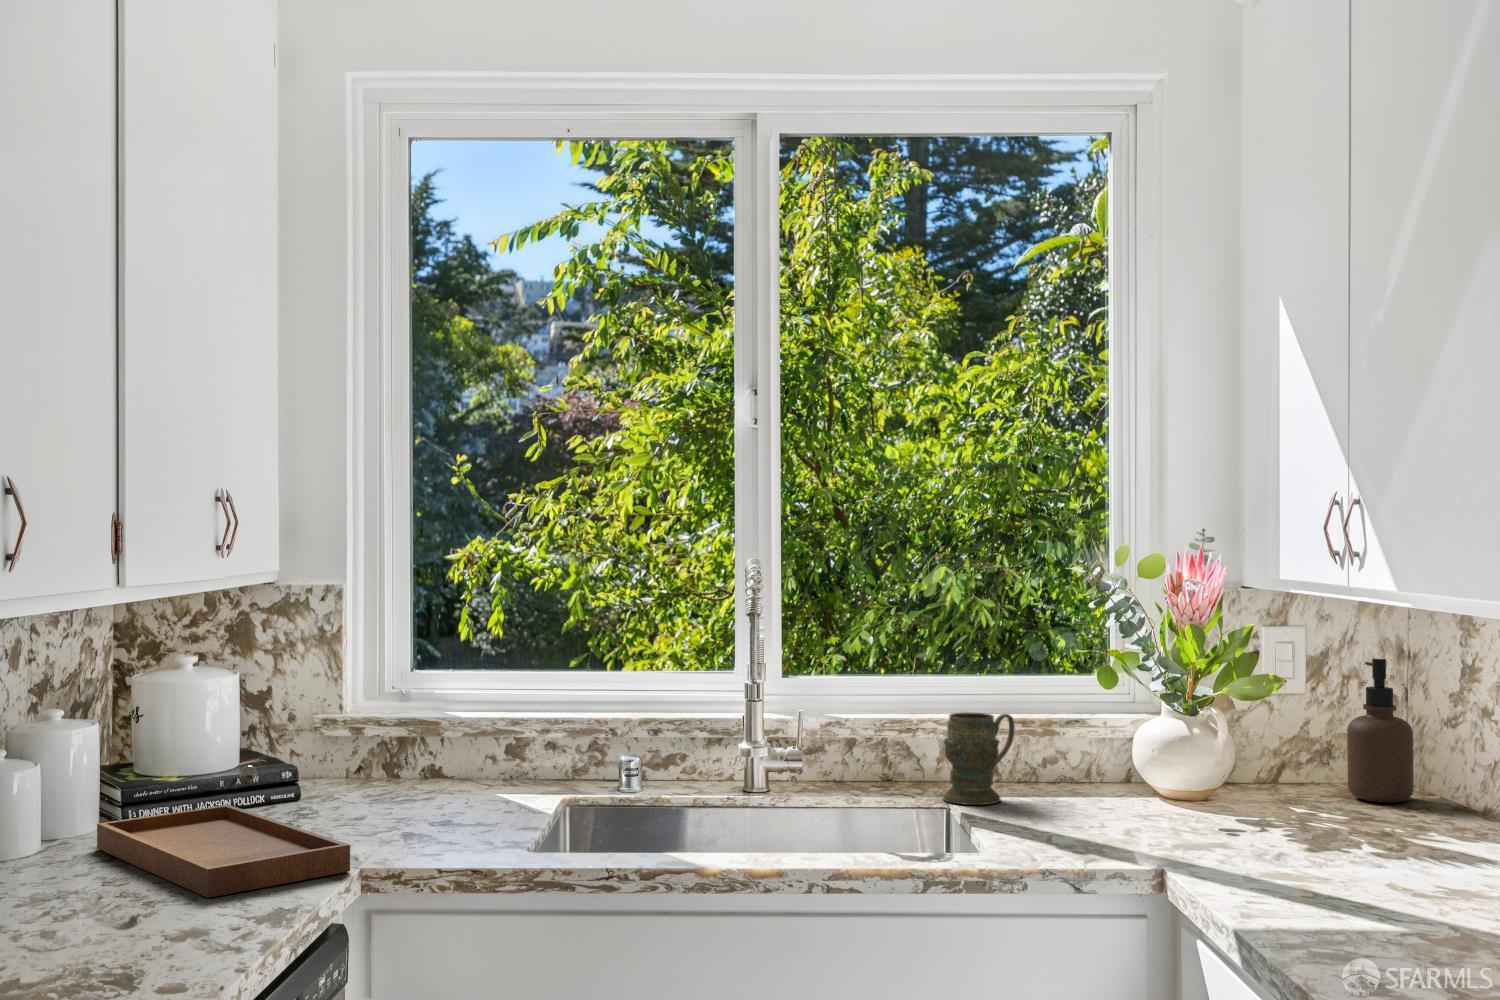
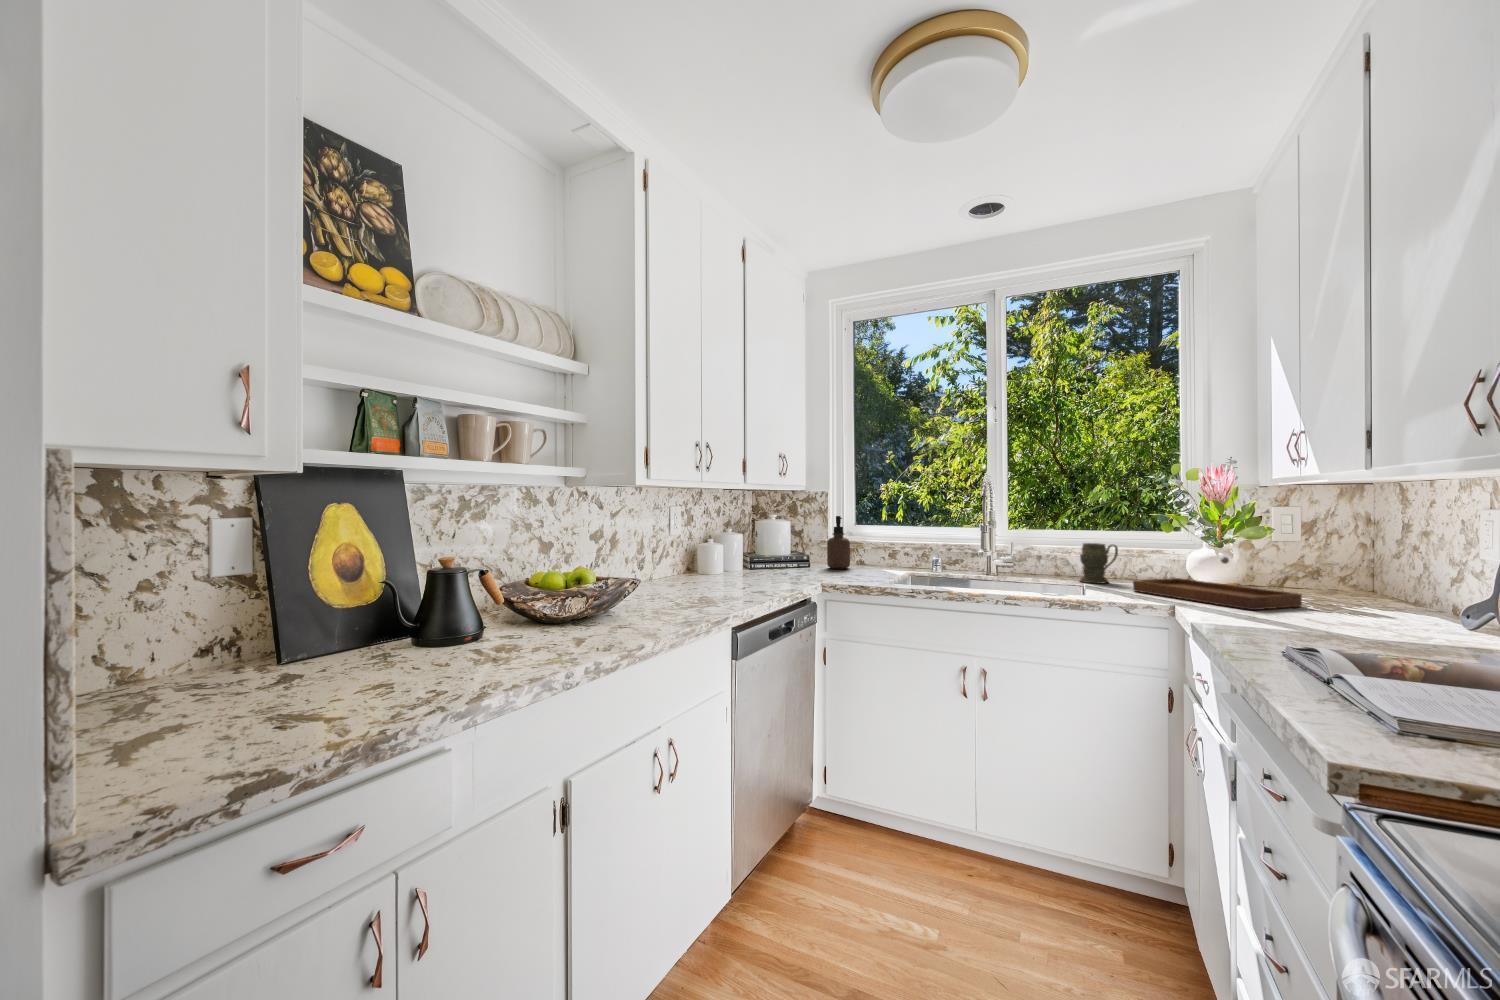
soap dispenser: present [1347,659,1414,803] -> present [827,516,850,569]
tray: present [97,765,350,898] -> present [1133,557,1302,610]

